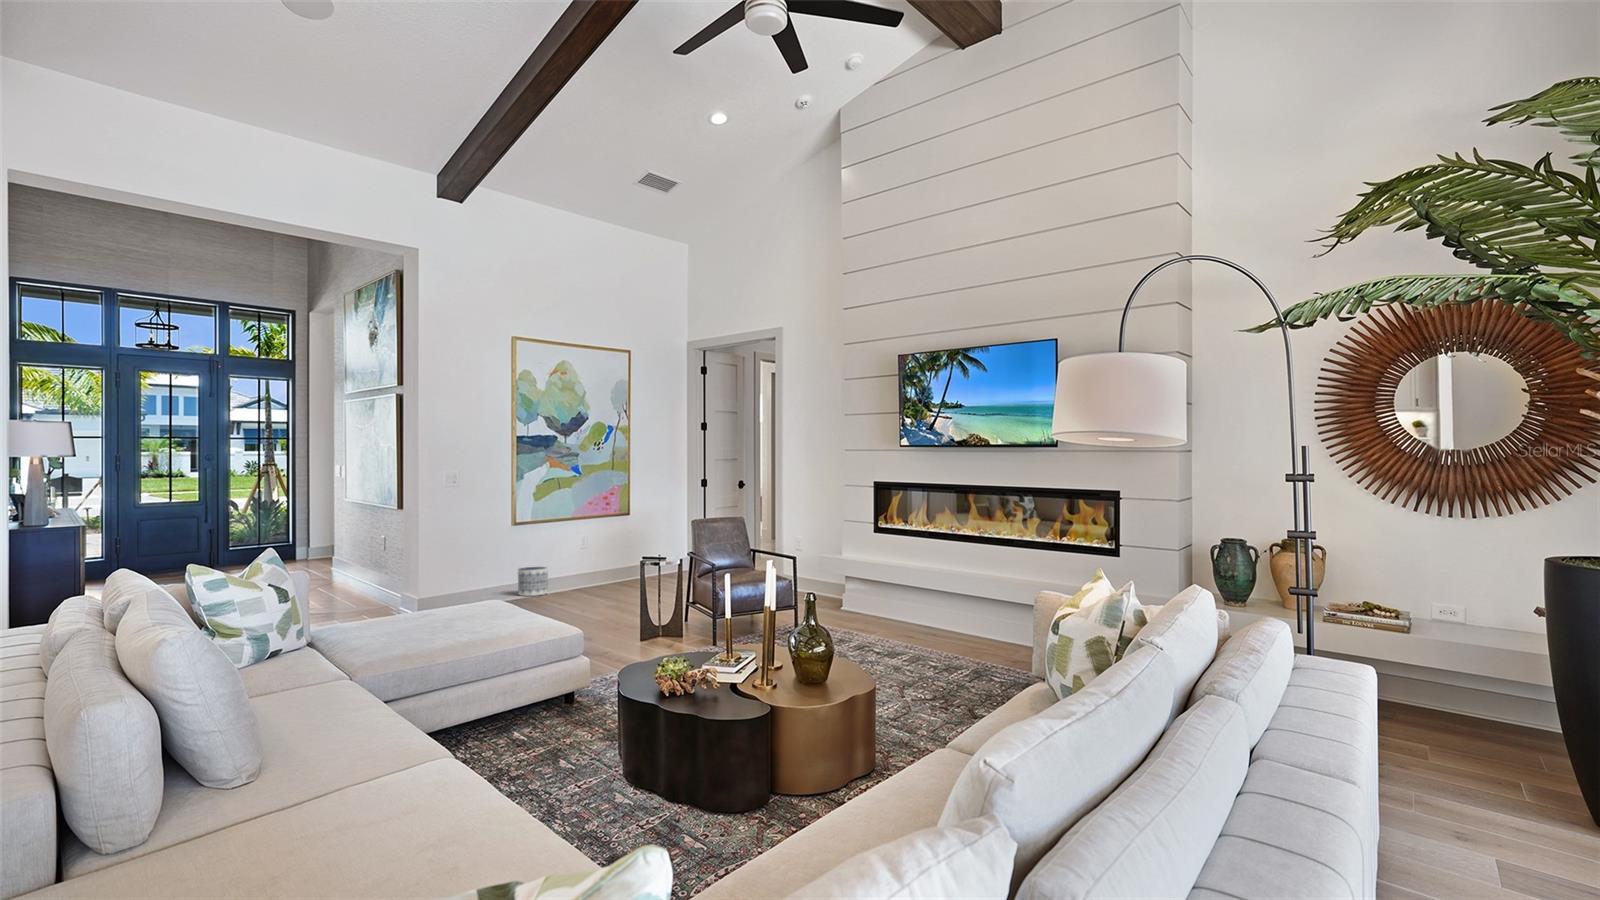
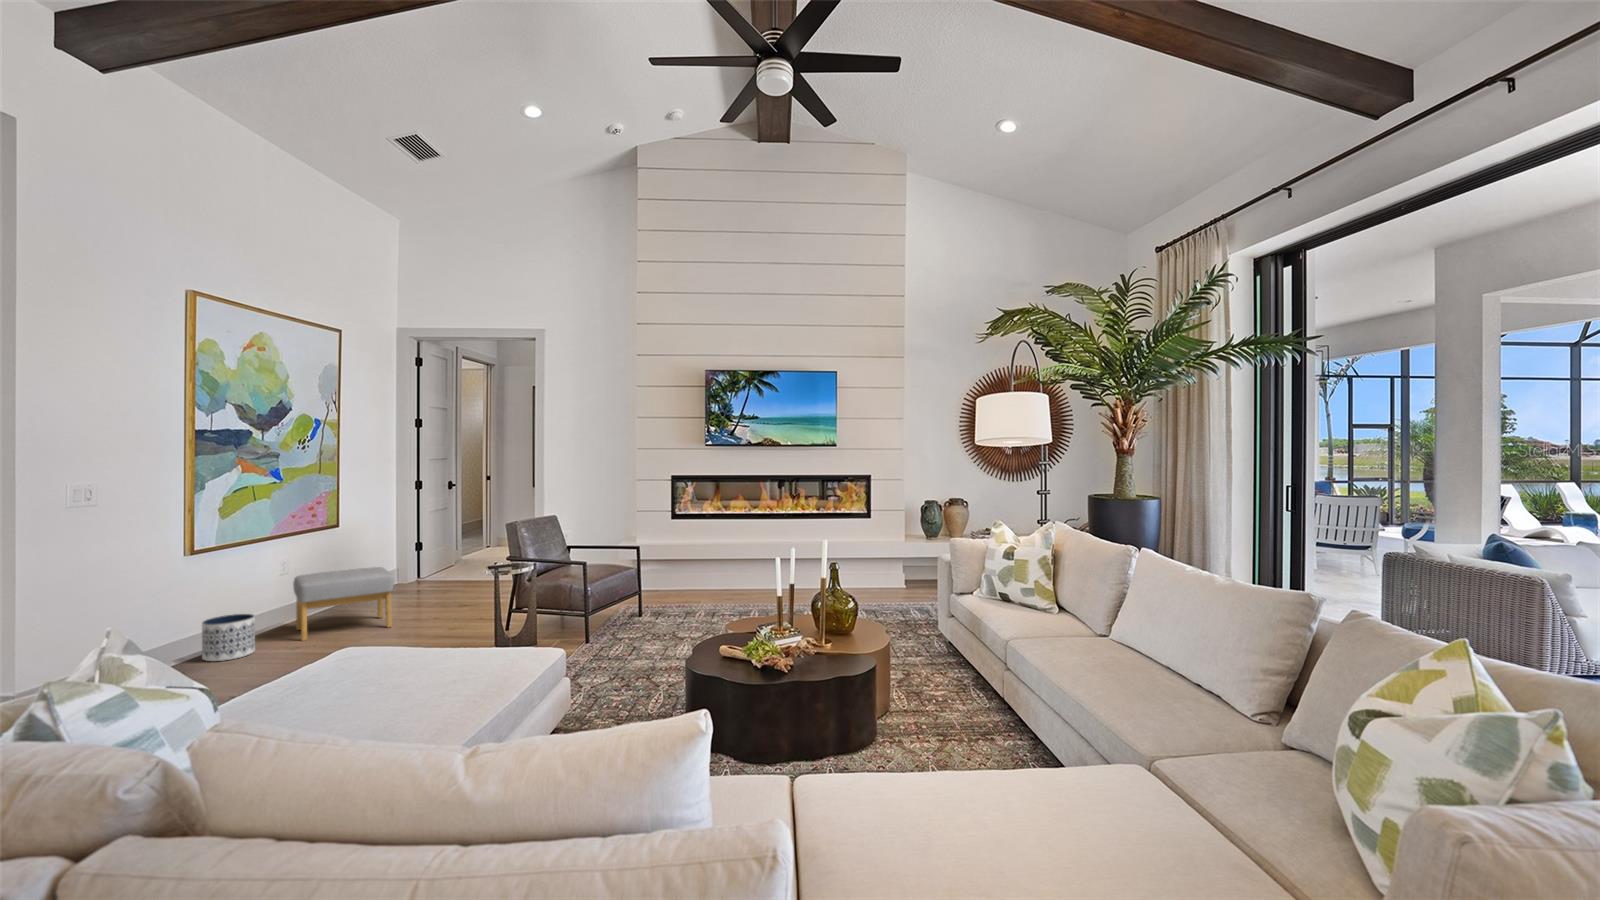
footstool: none [576,544,643,592] -> present [293,567,394,641]

